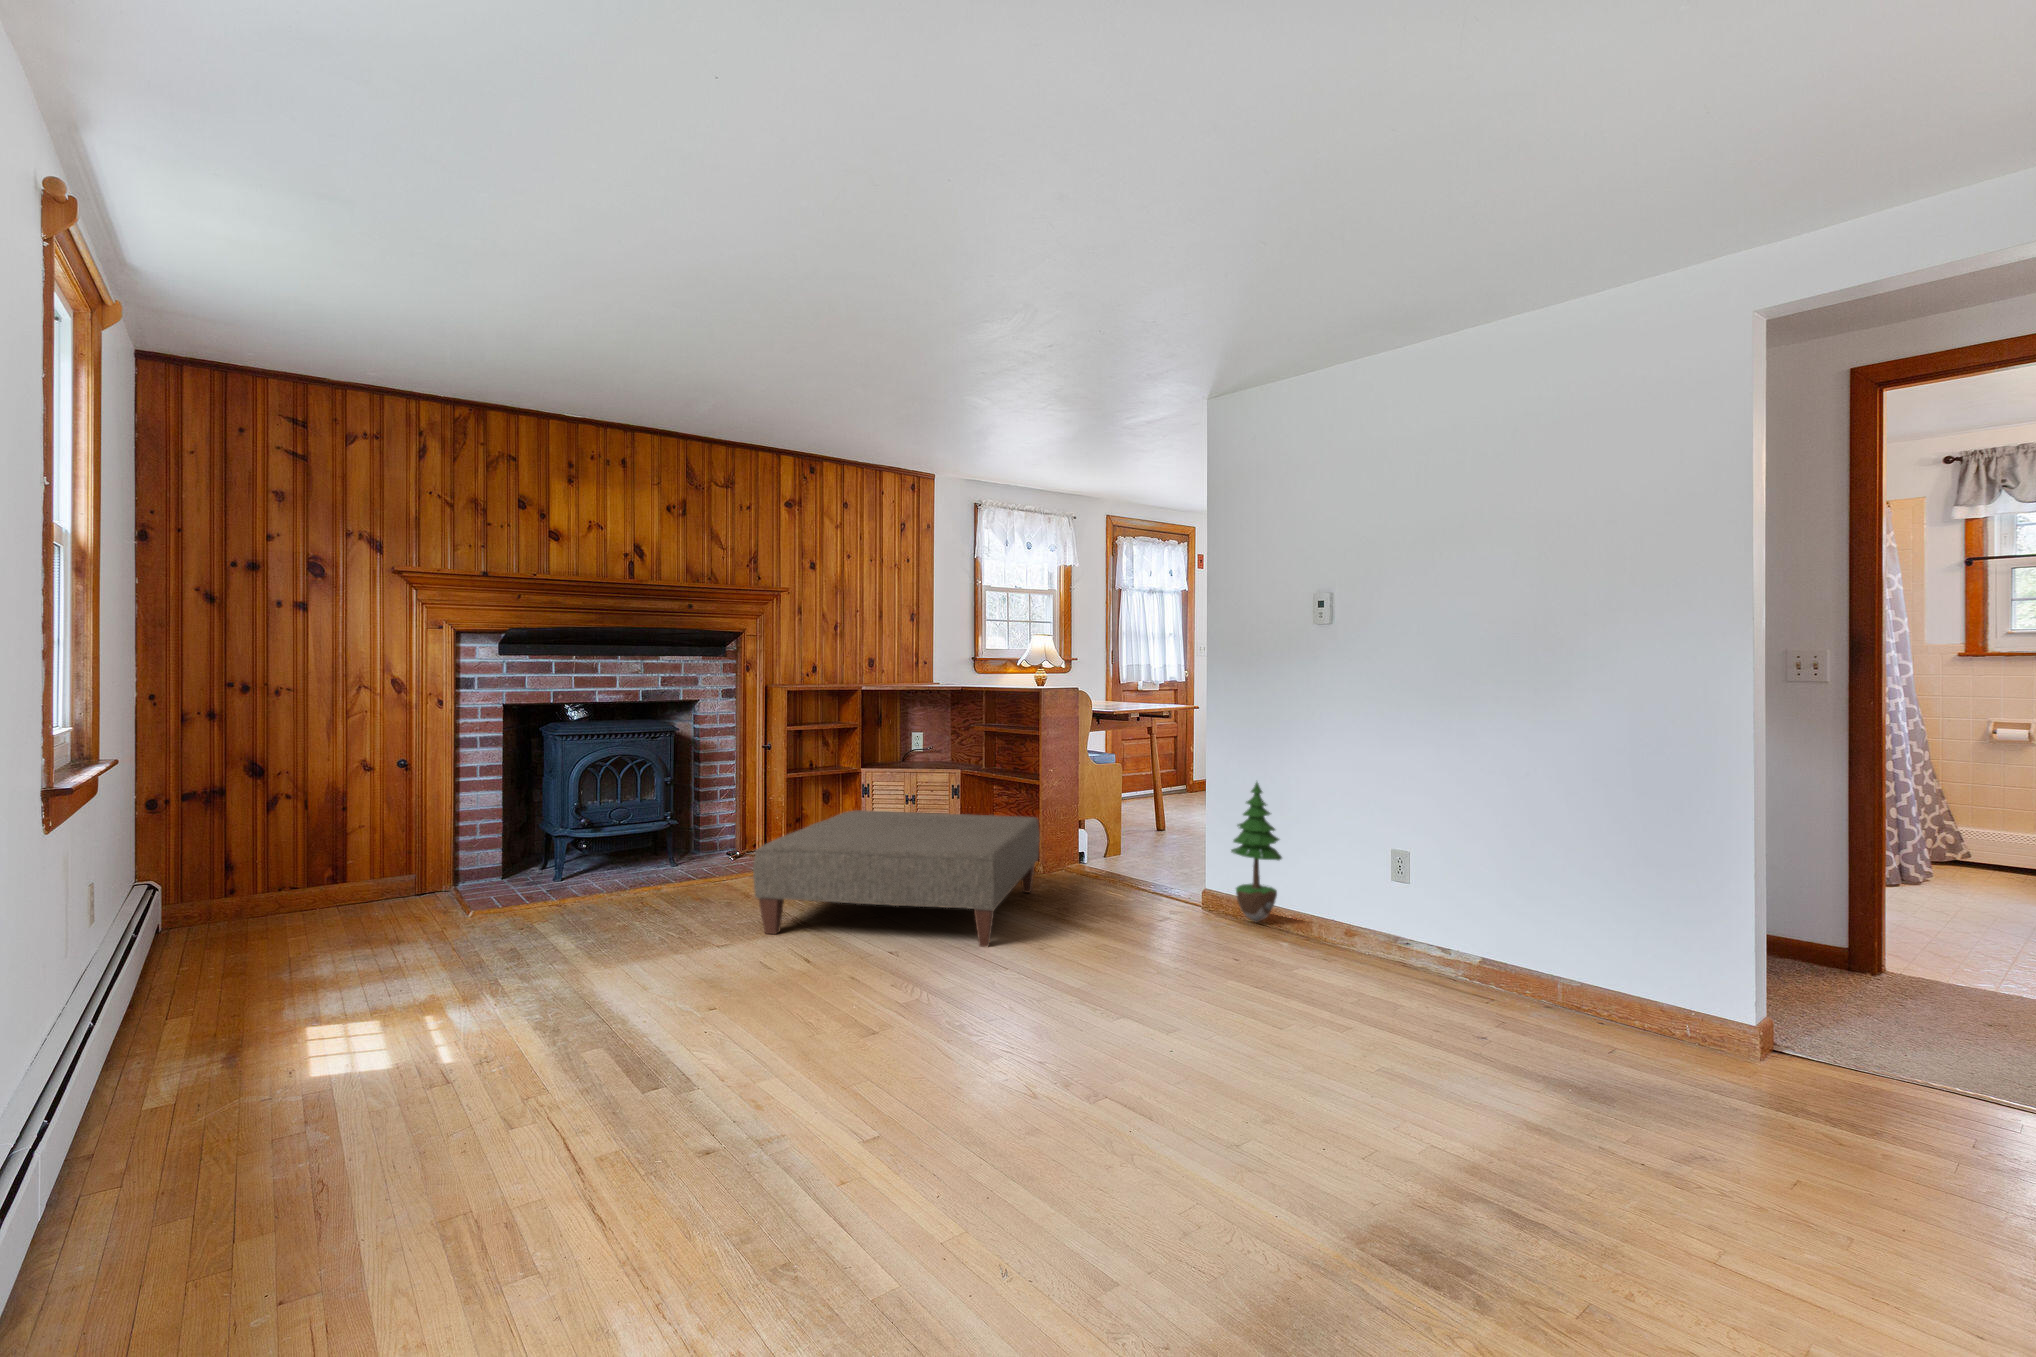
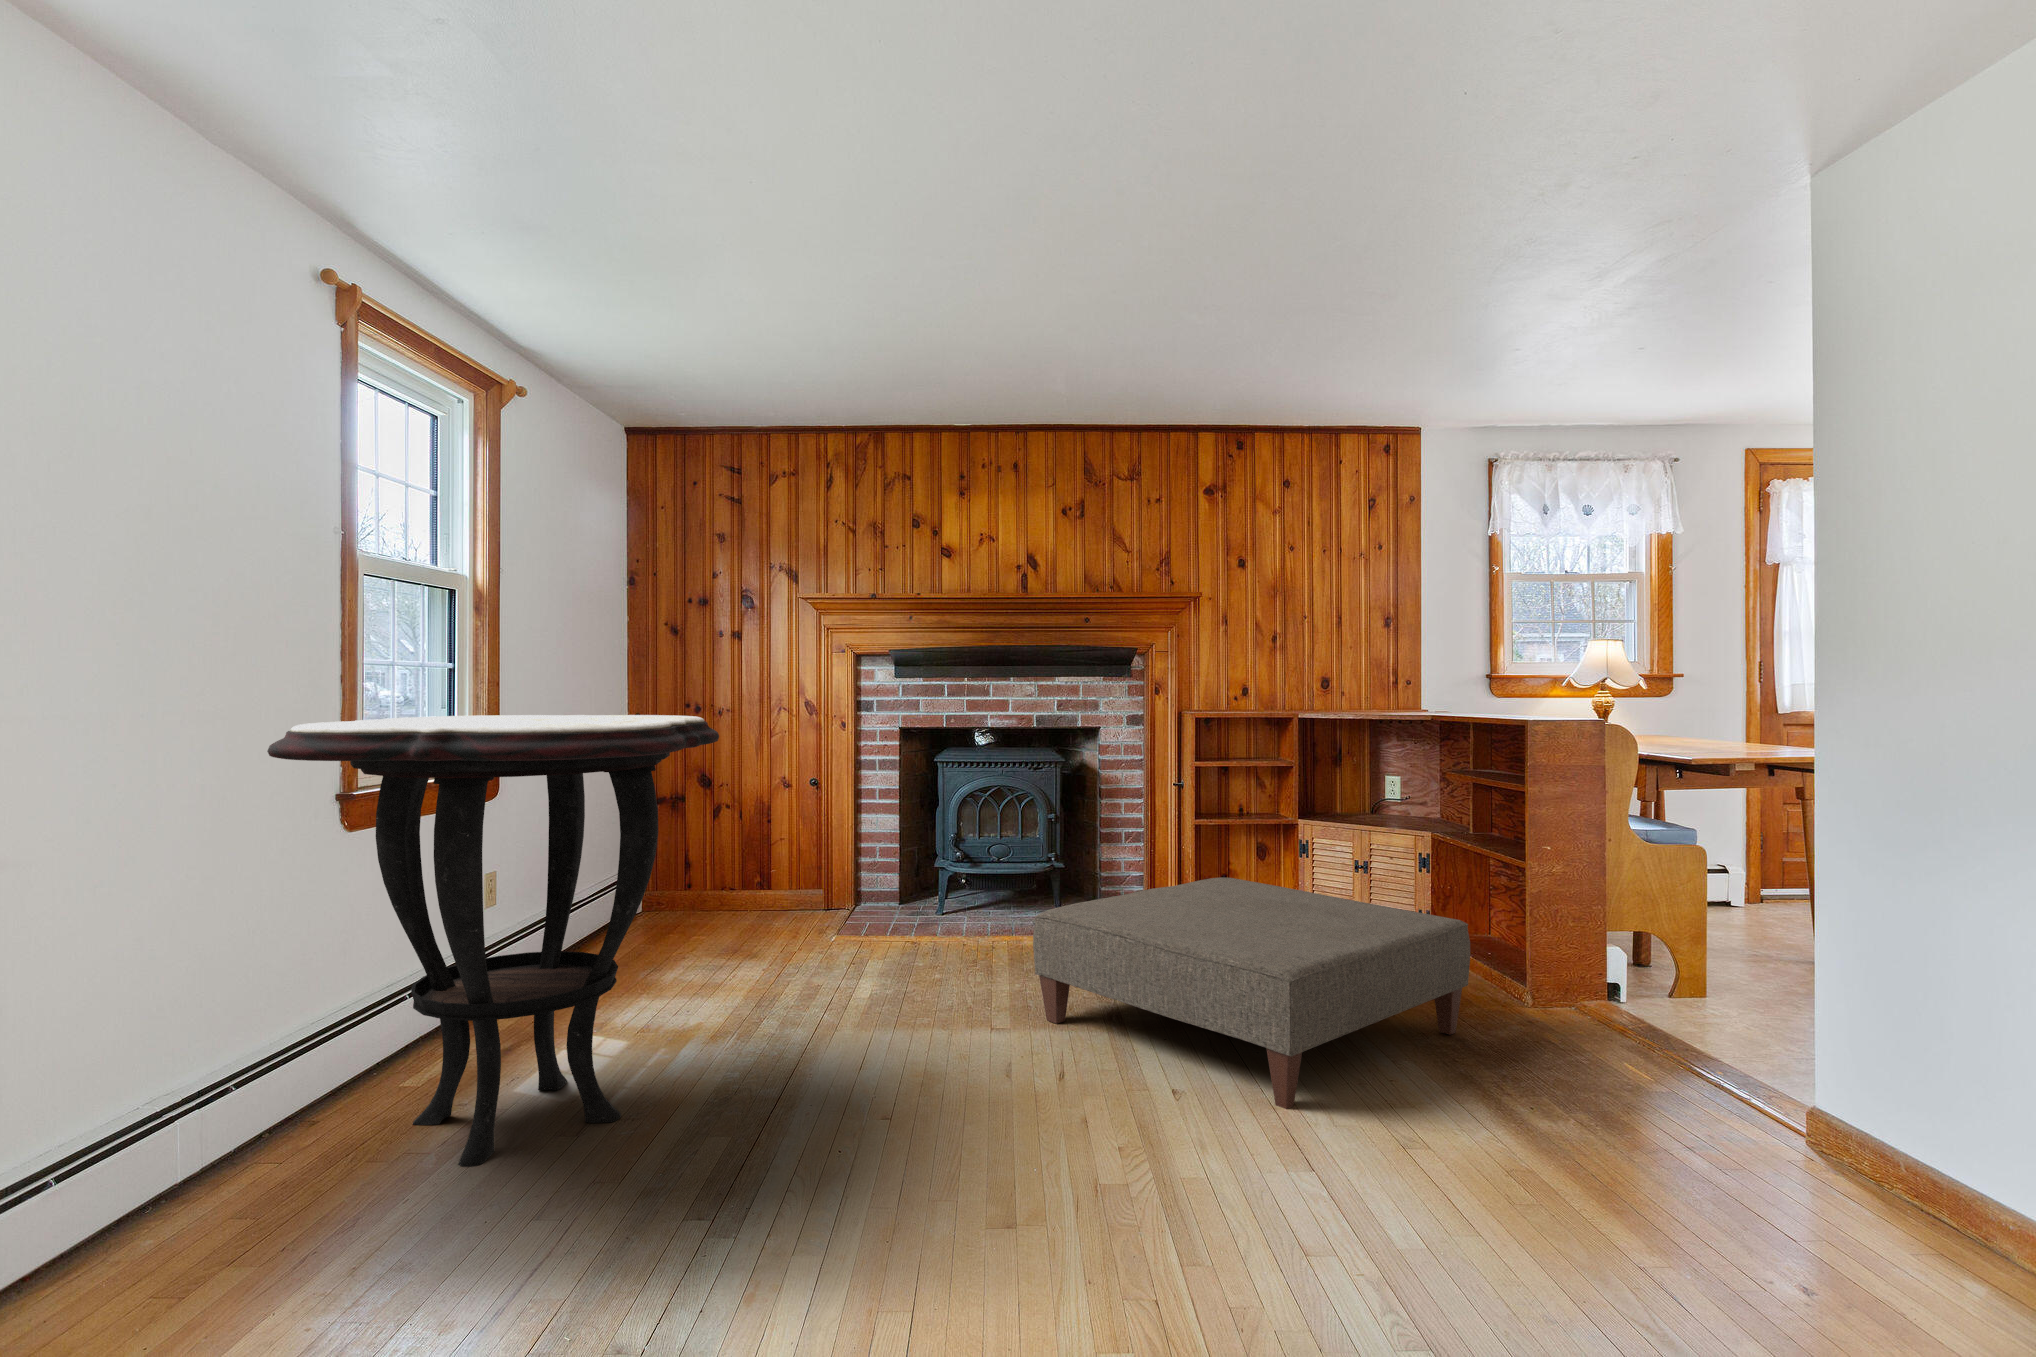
side table: none [85,689,581,1148] -> present [267,715,719,1167]
potted tree: present [1231,782,1282,922] -> none [1775,914,1903,1192]

